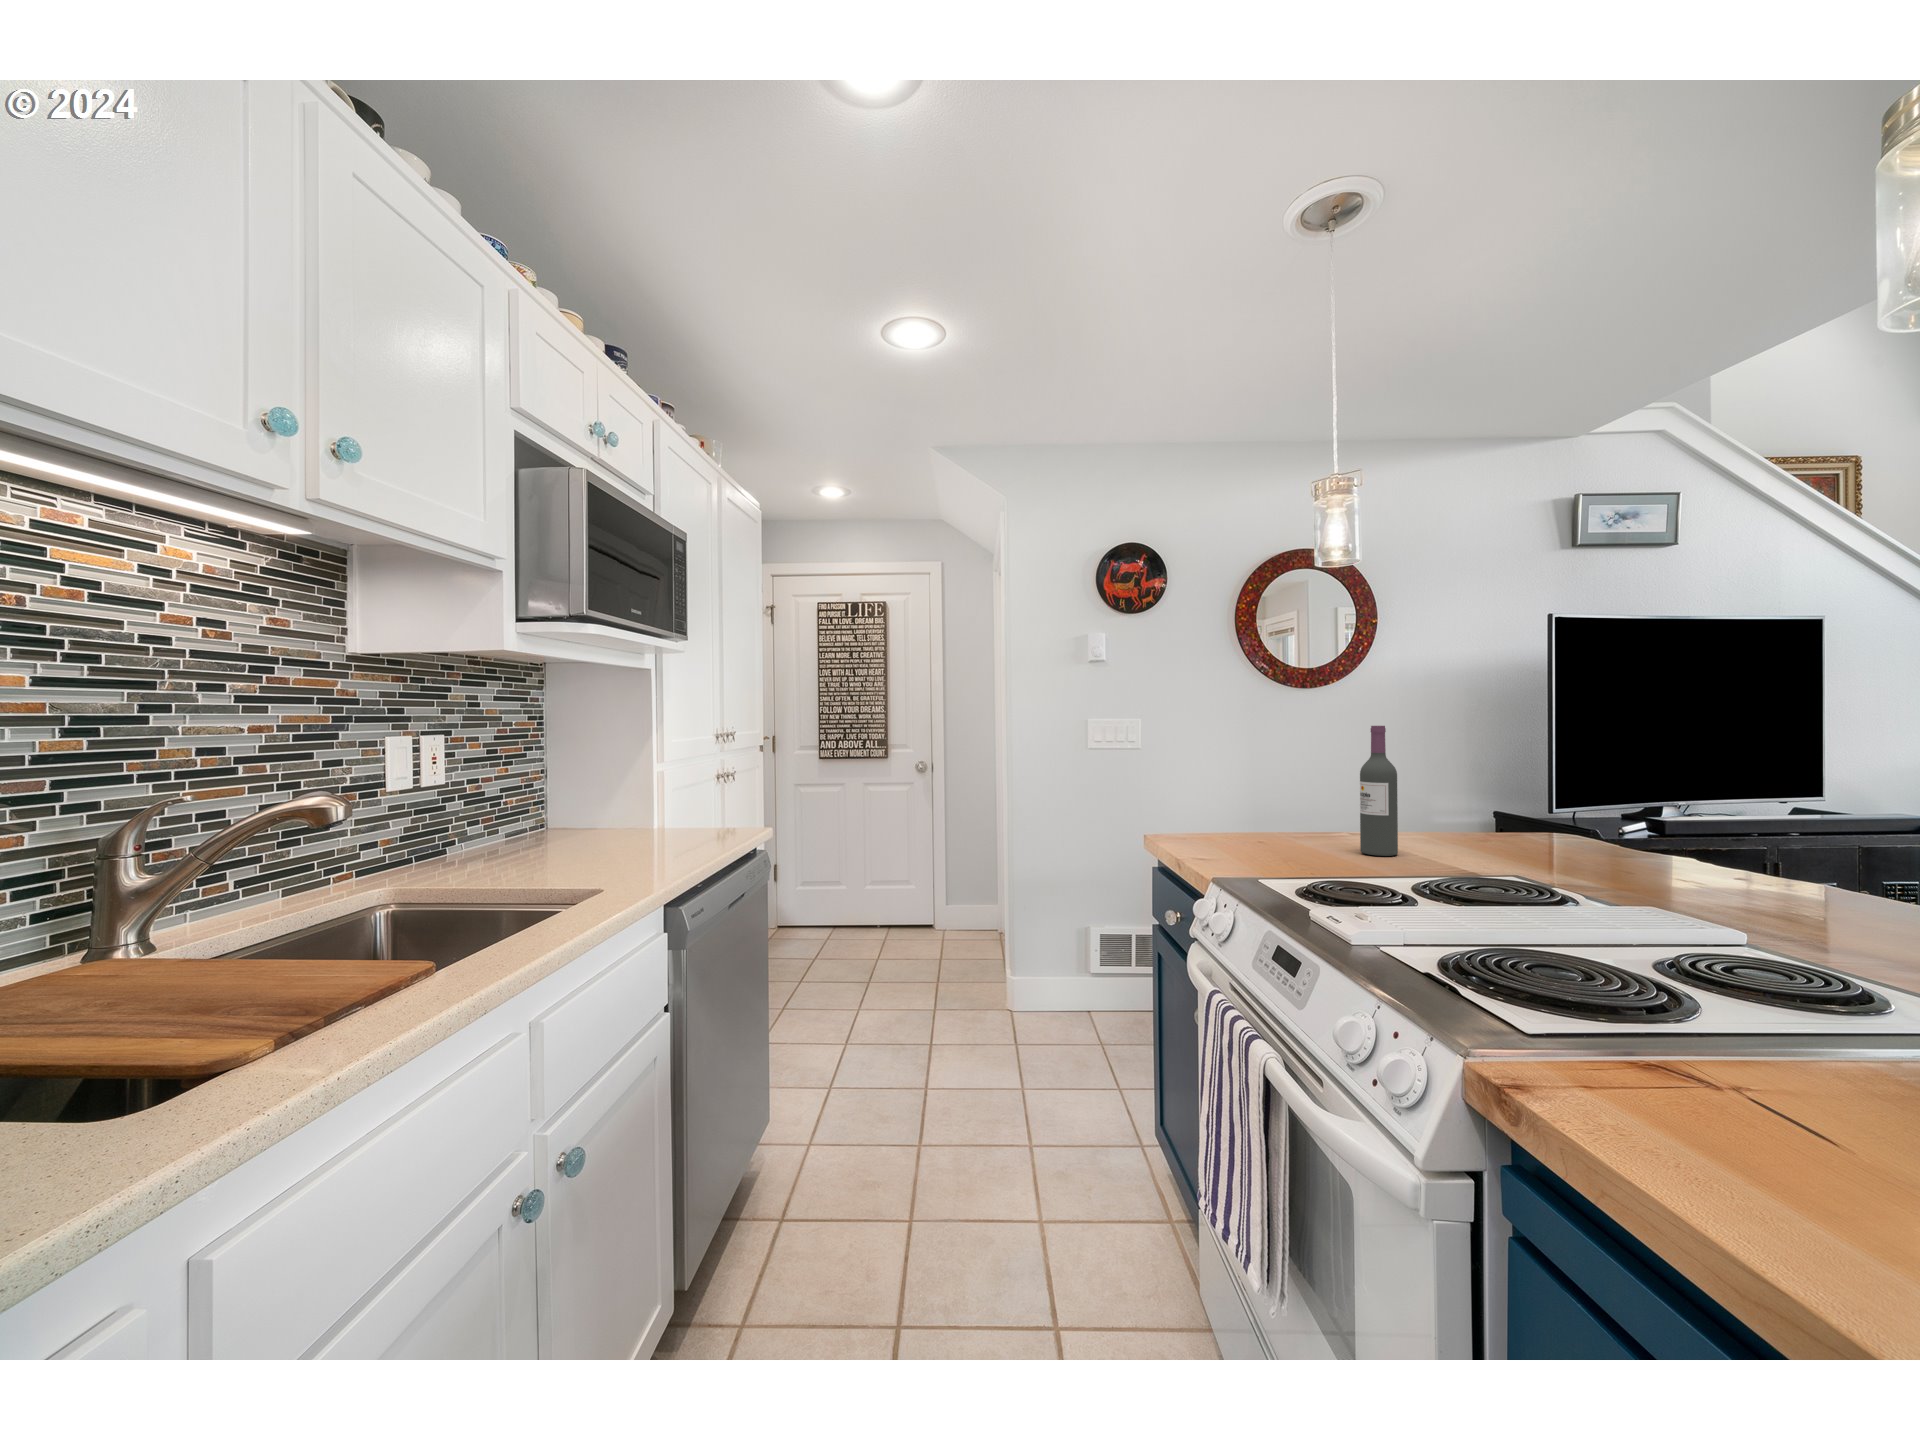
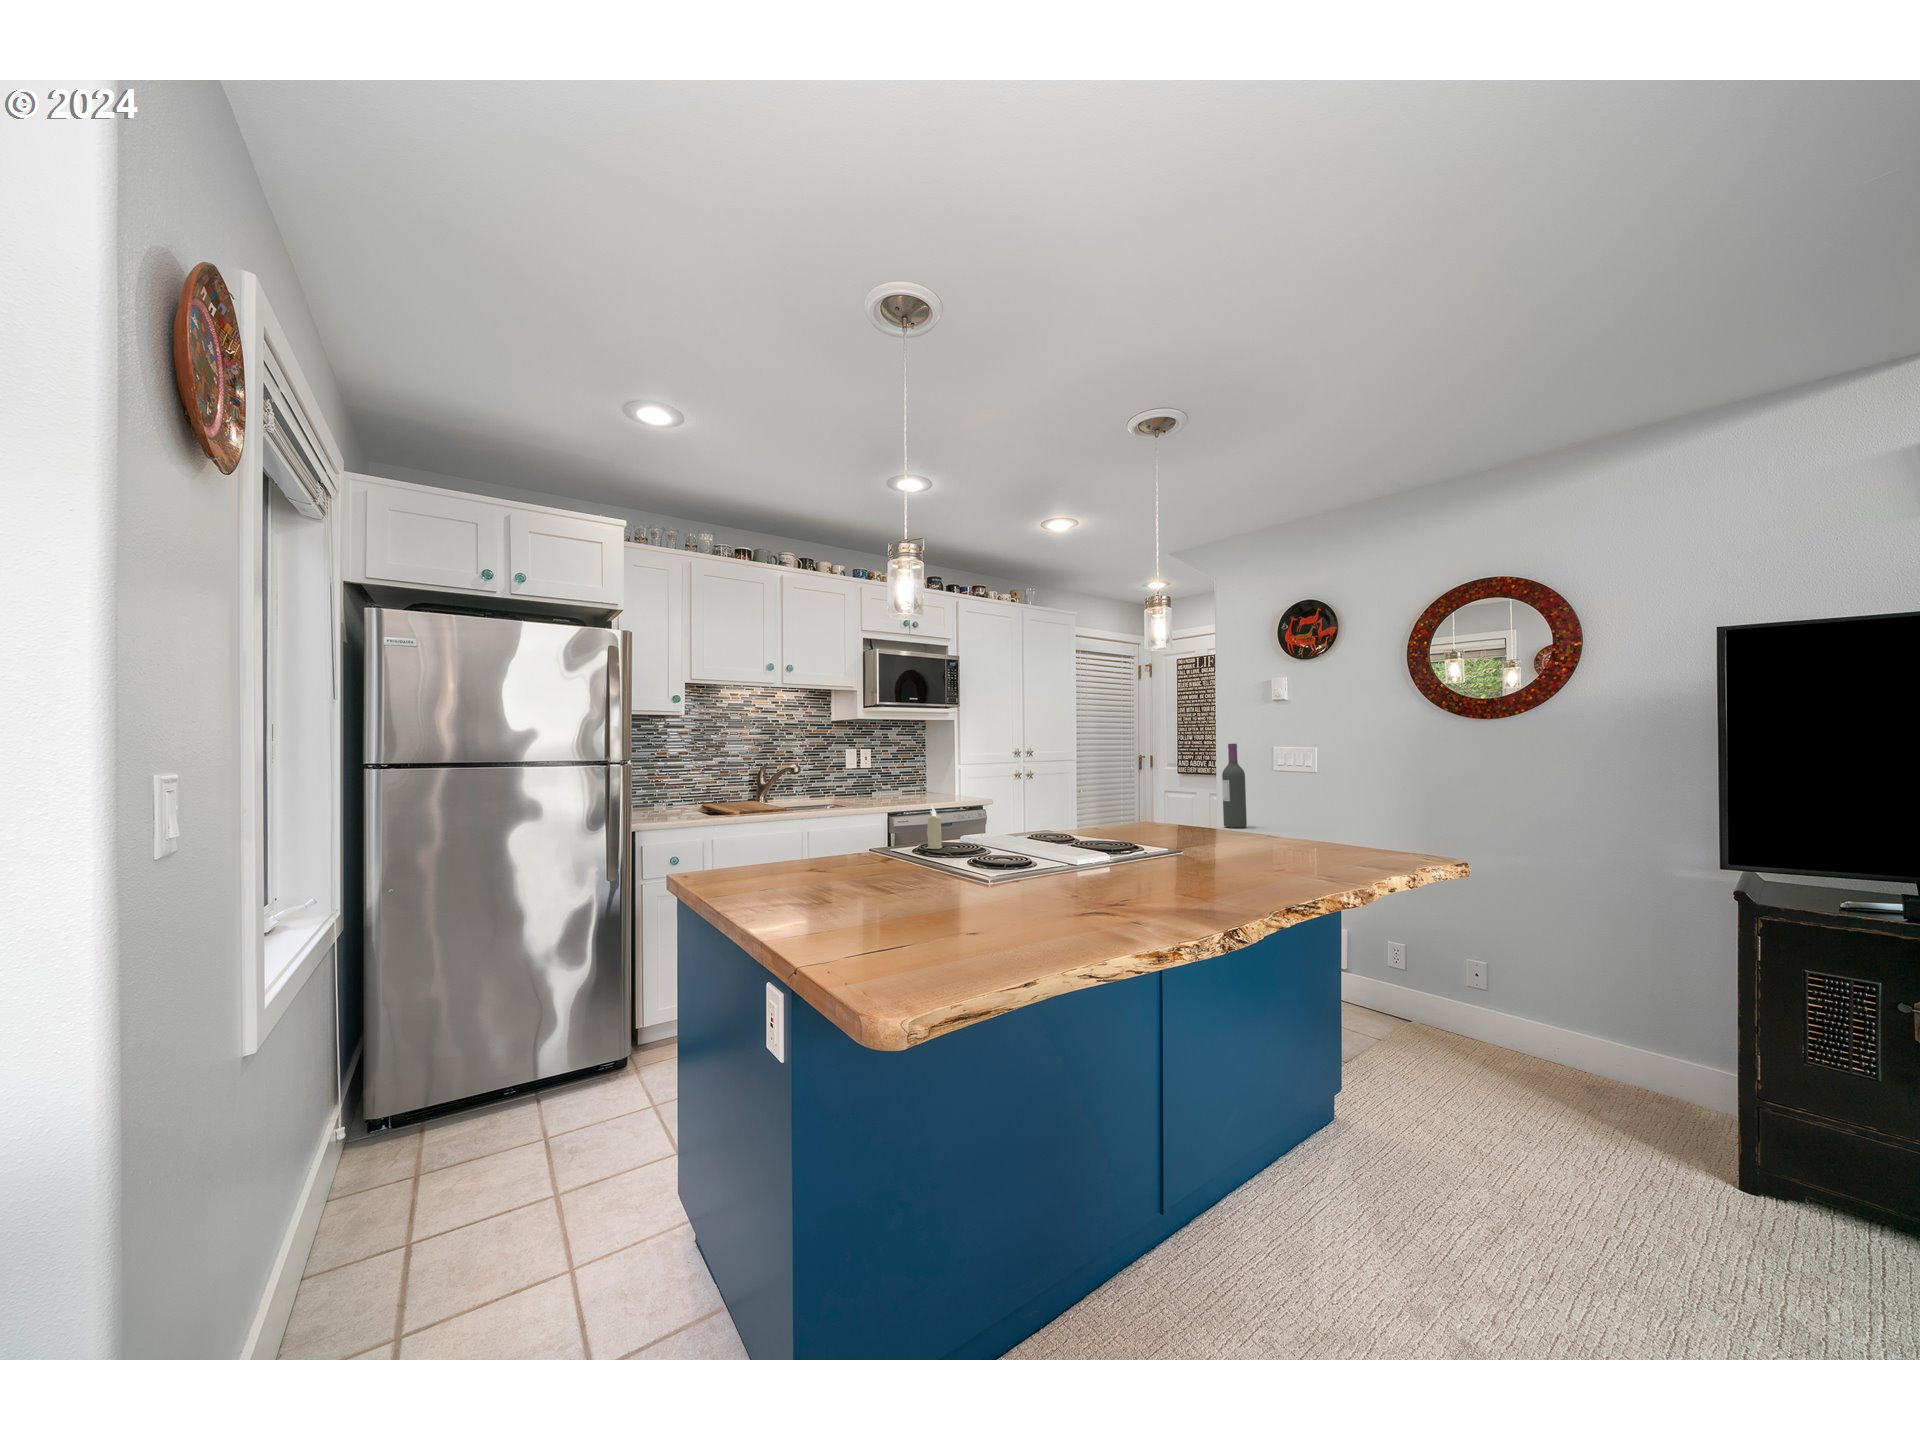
candle: none [1706,948,1776,1095] -> present [926,806,942,849]

